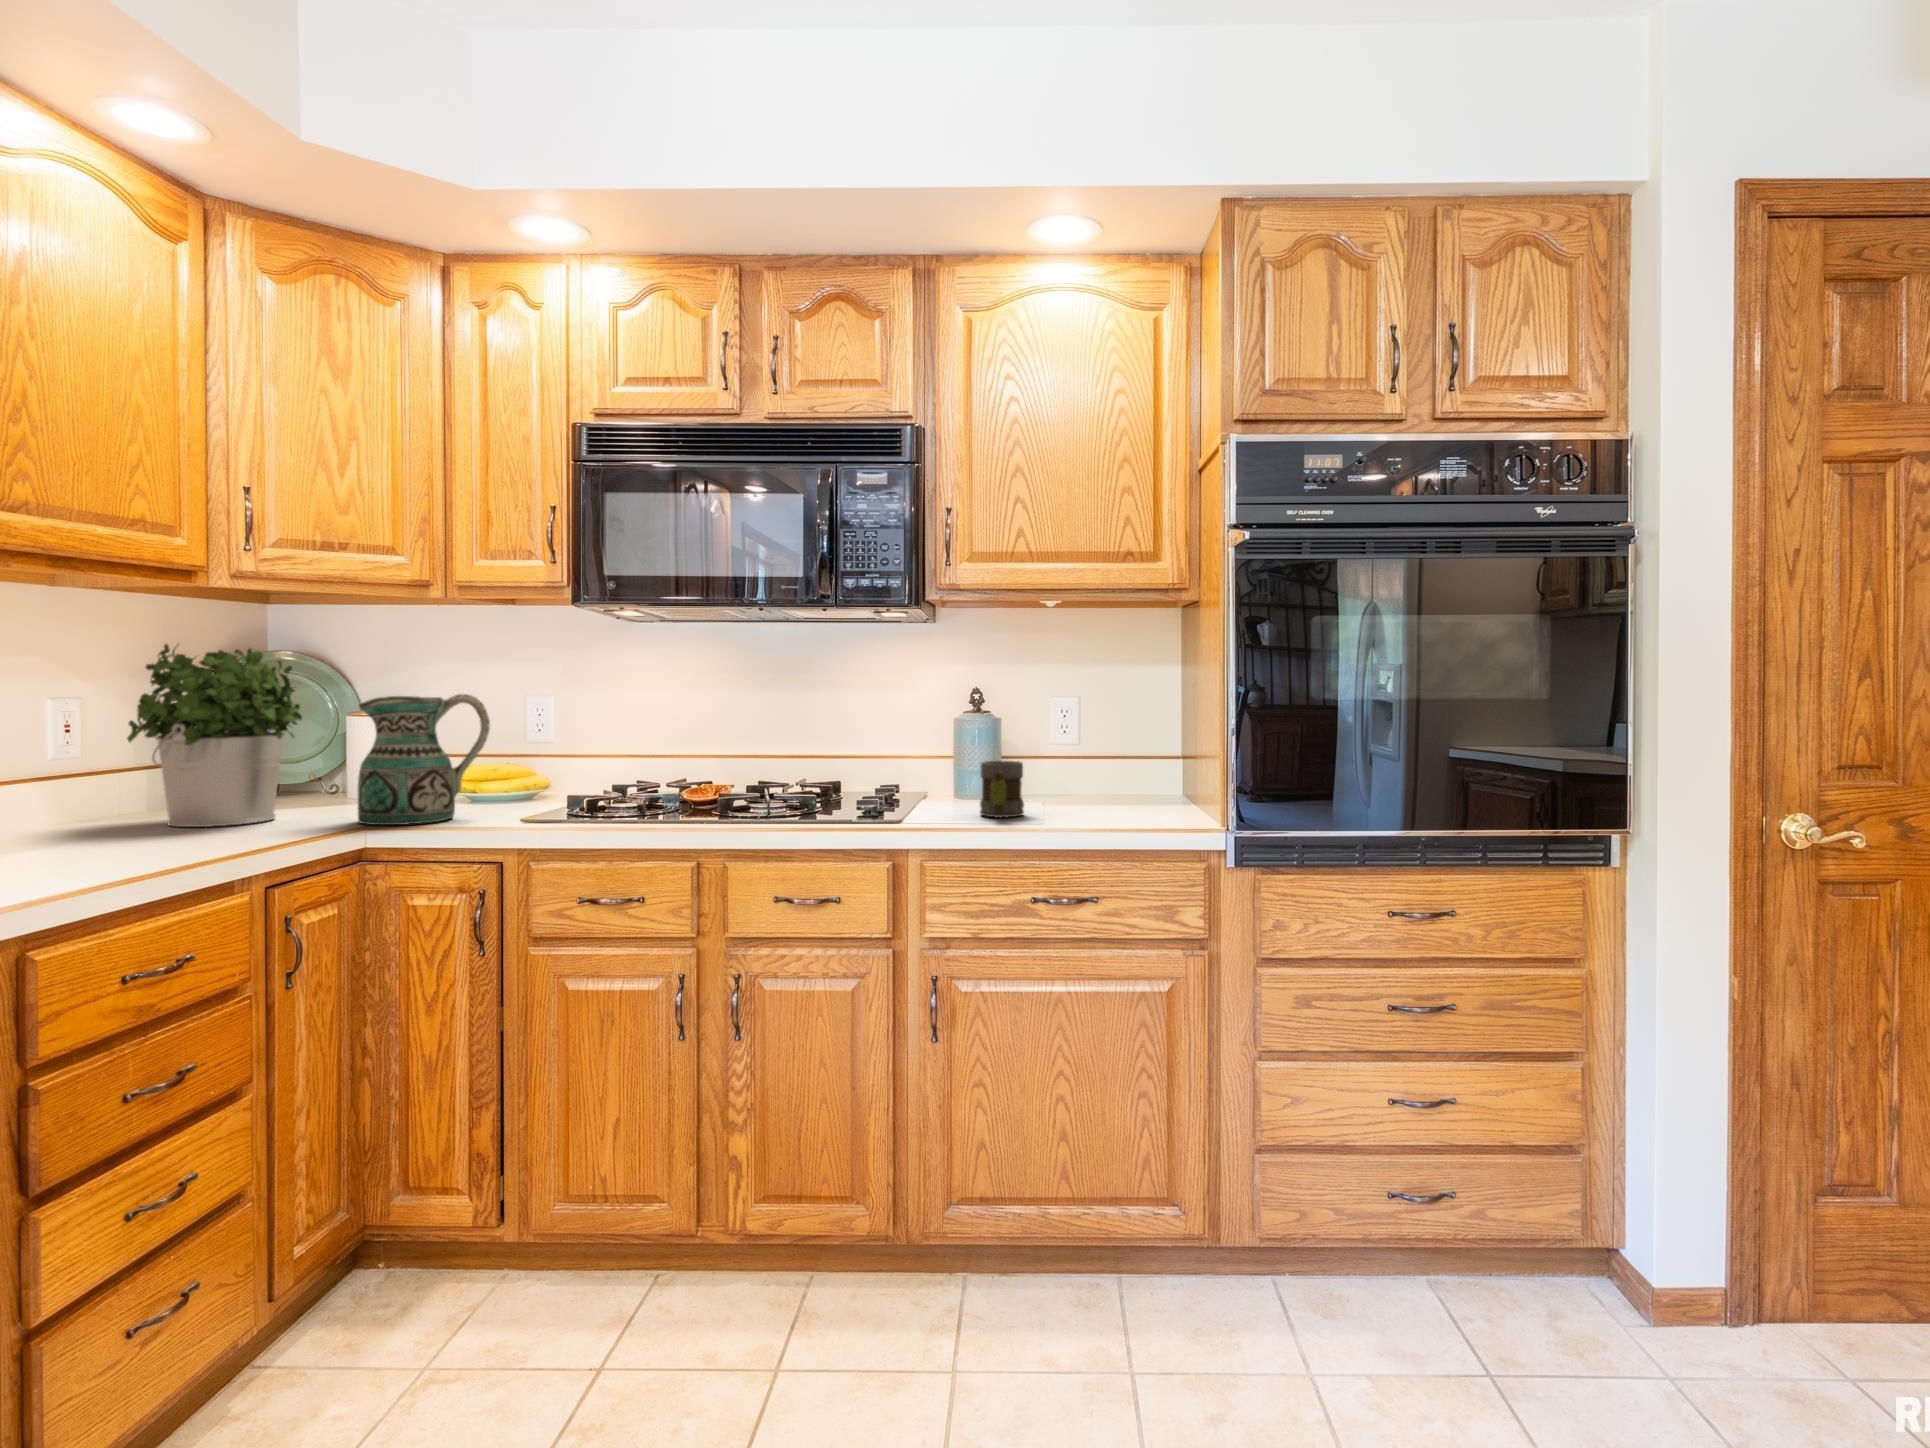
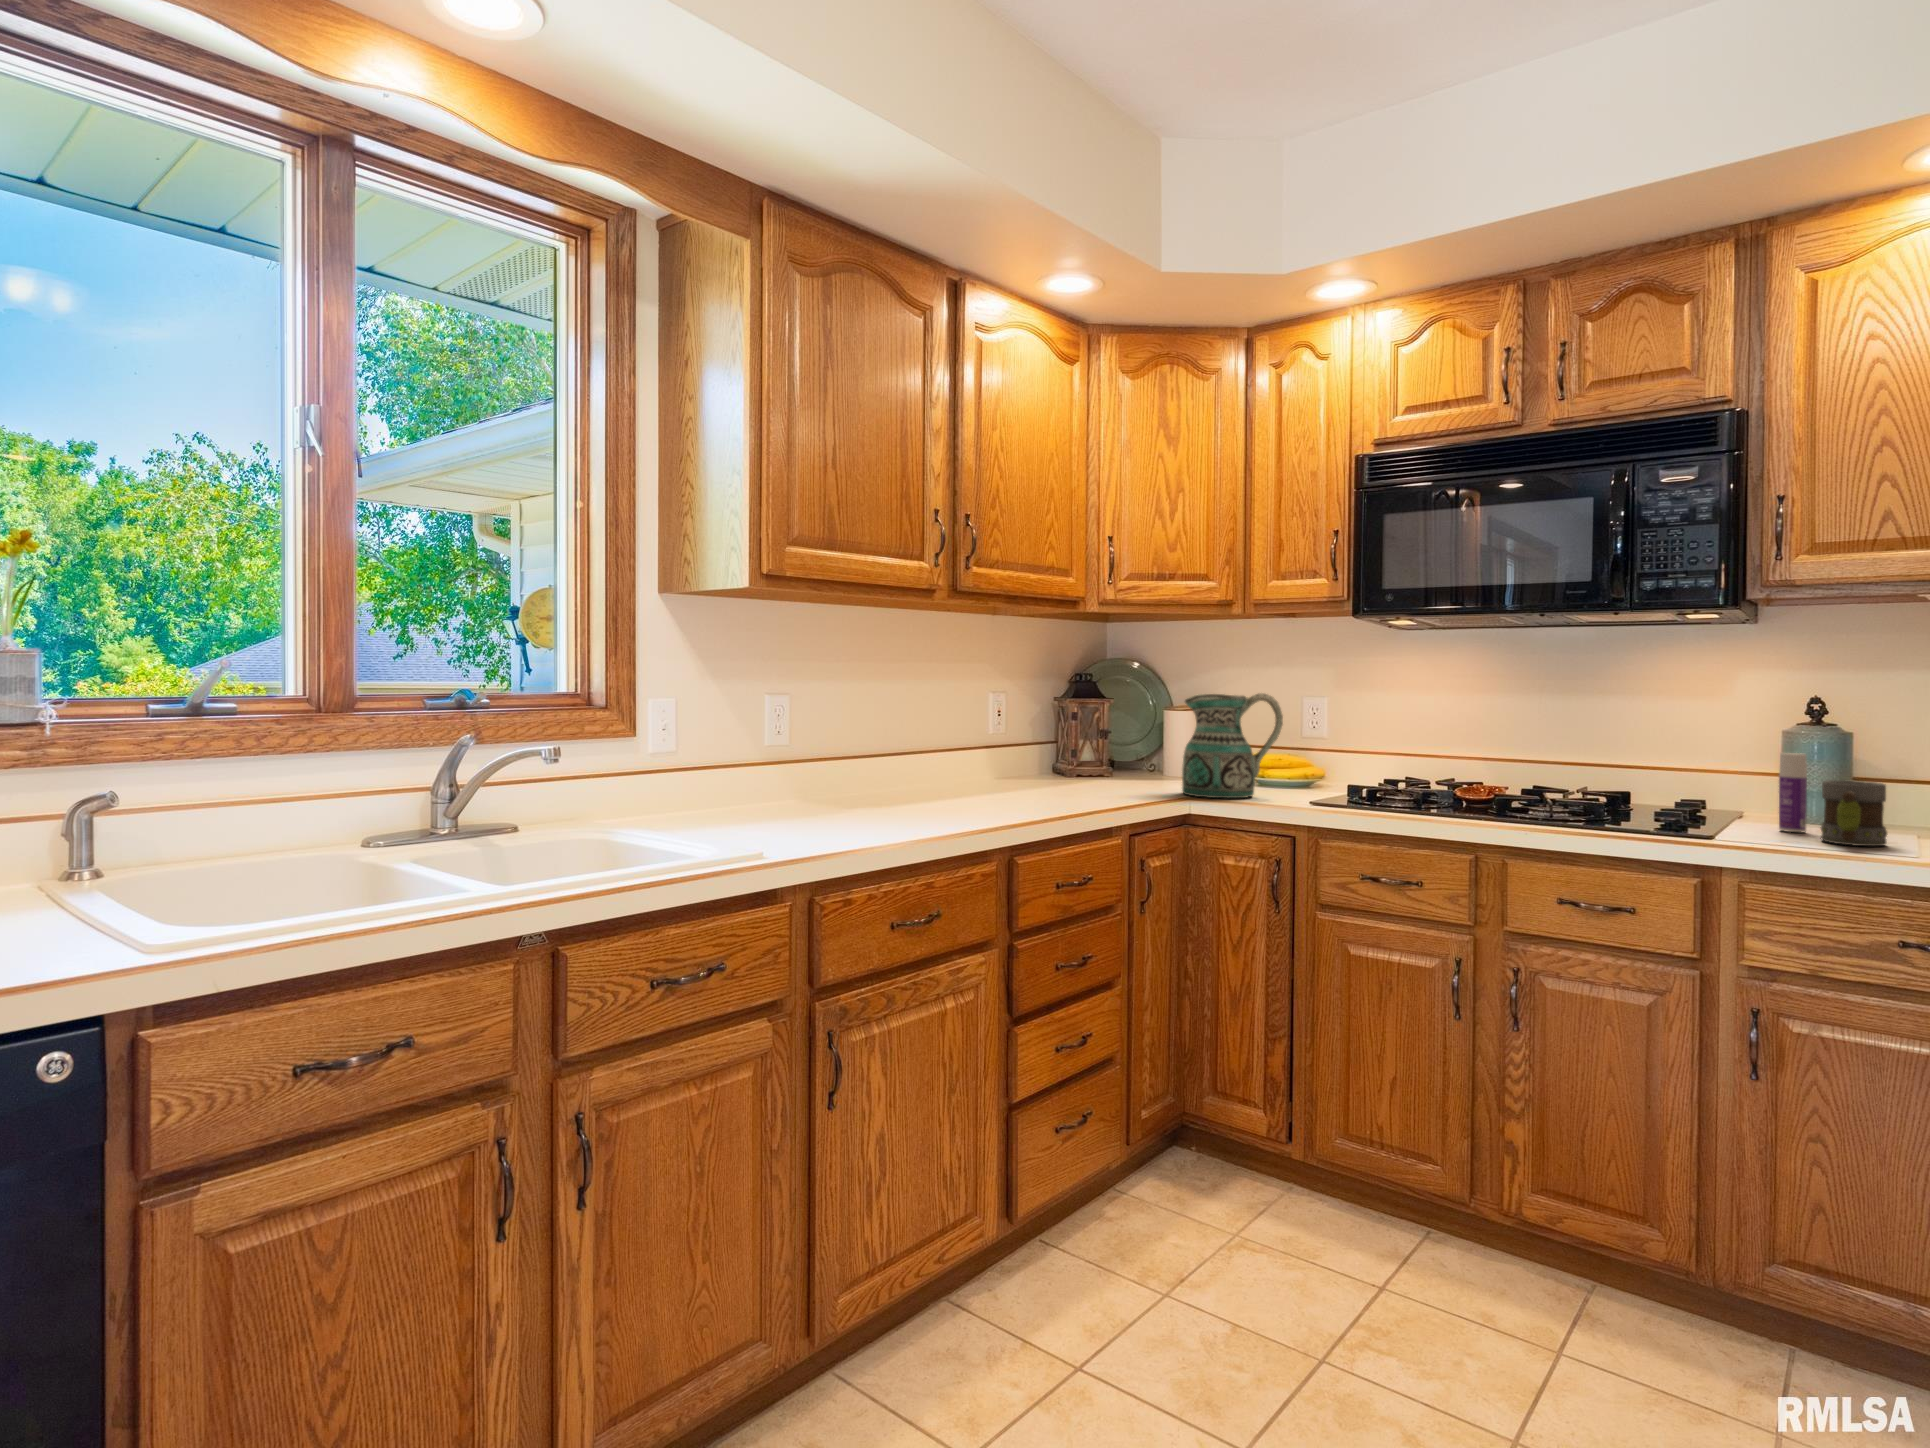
potted plant: present [127,644,302,827] -> none [1035,653,1141,788]
bottle: none [951,738,971,809] -> present [1779,753,1807,832]

